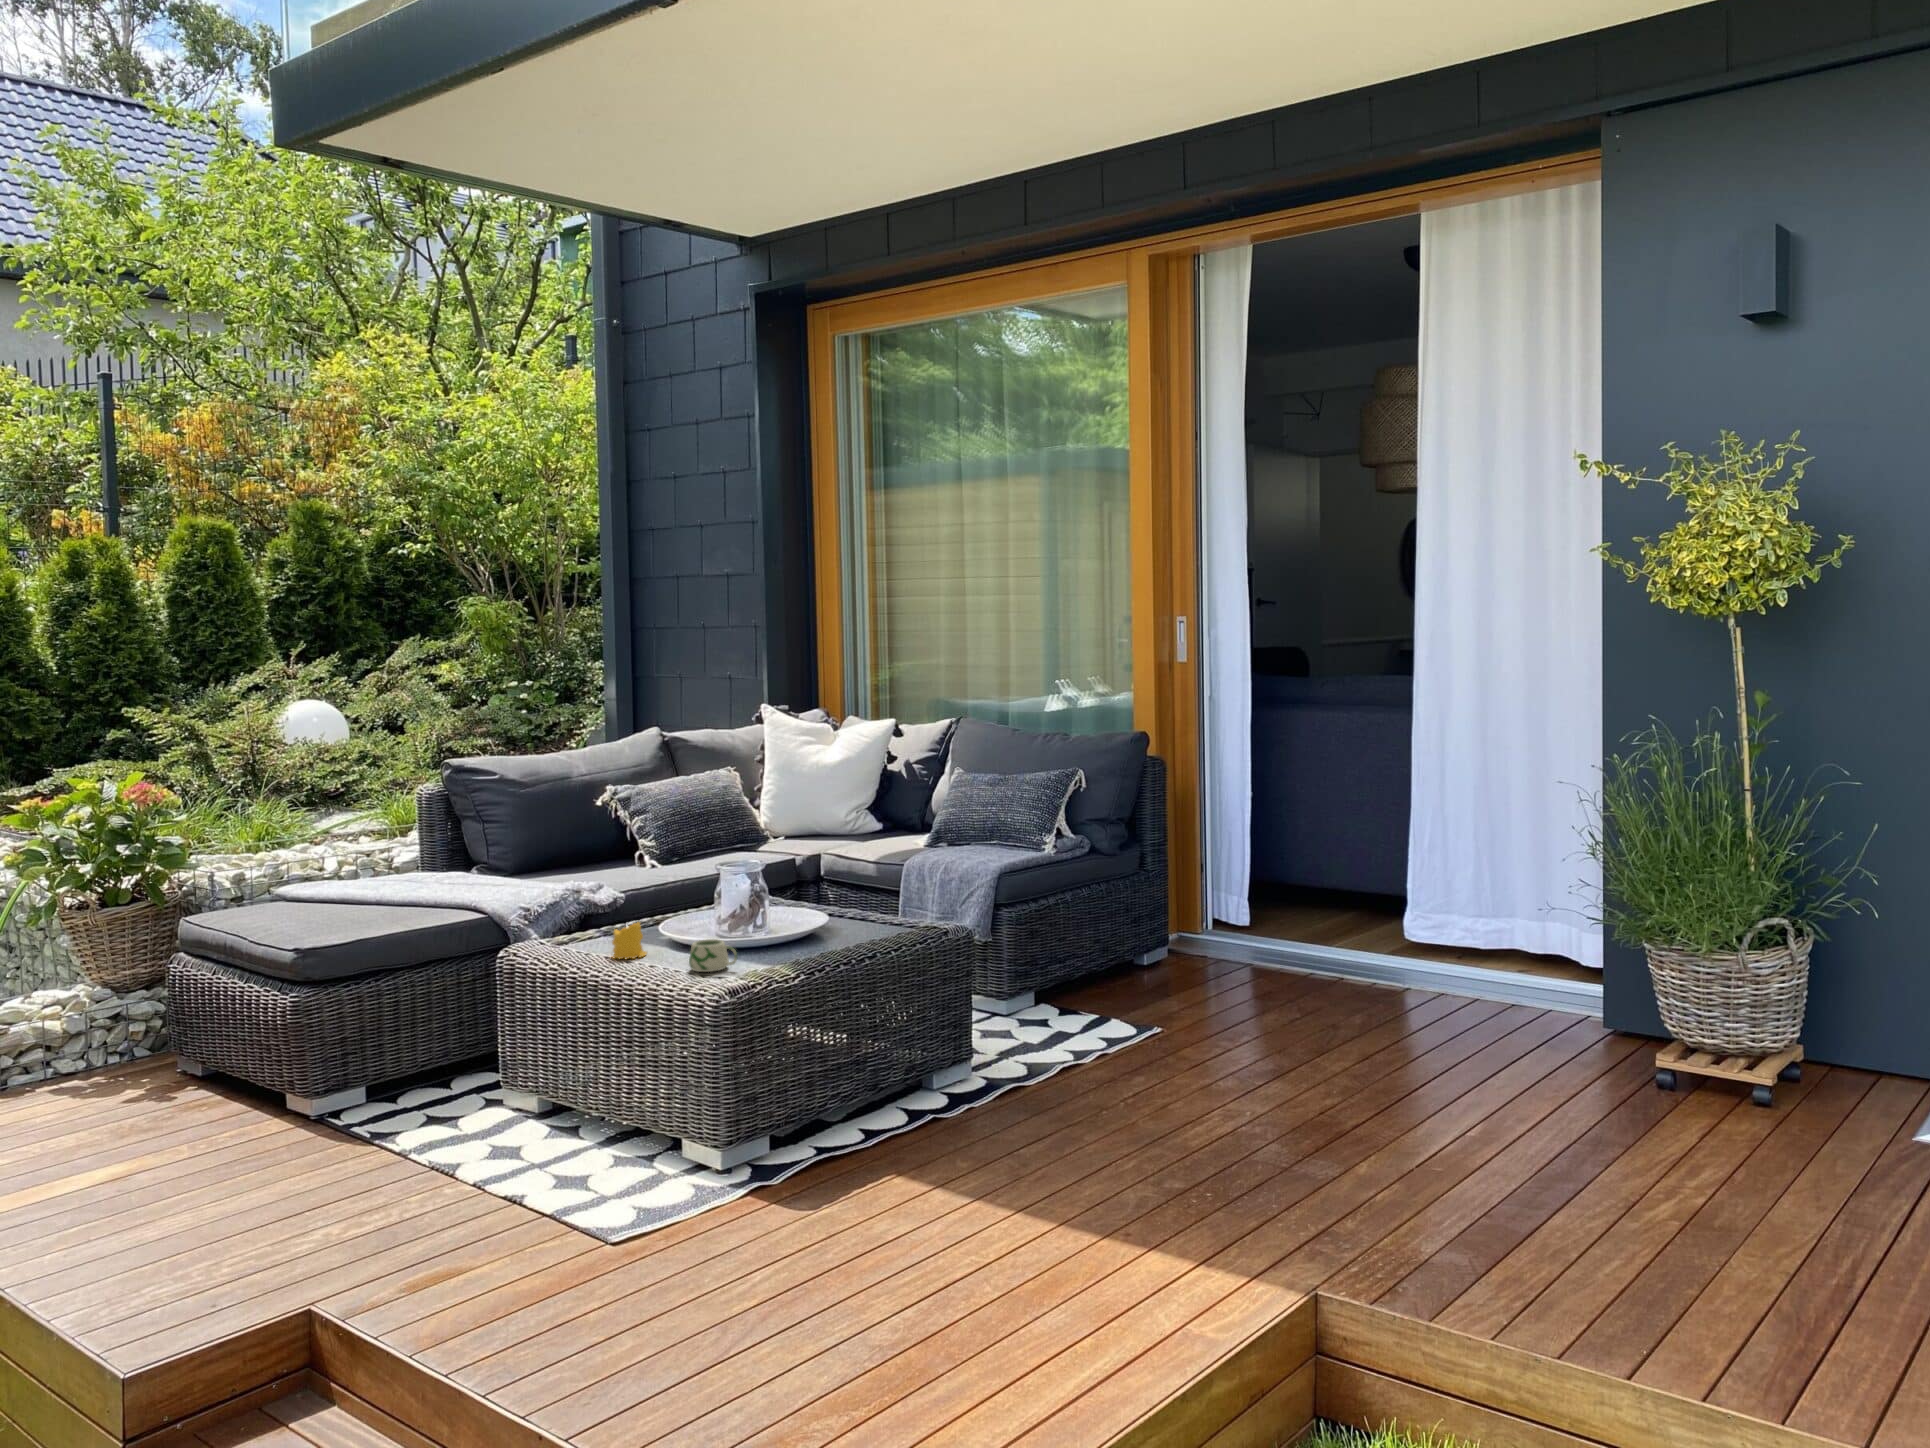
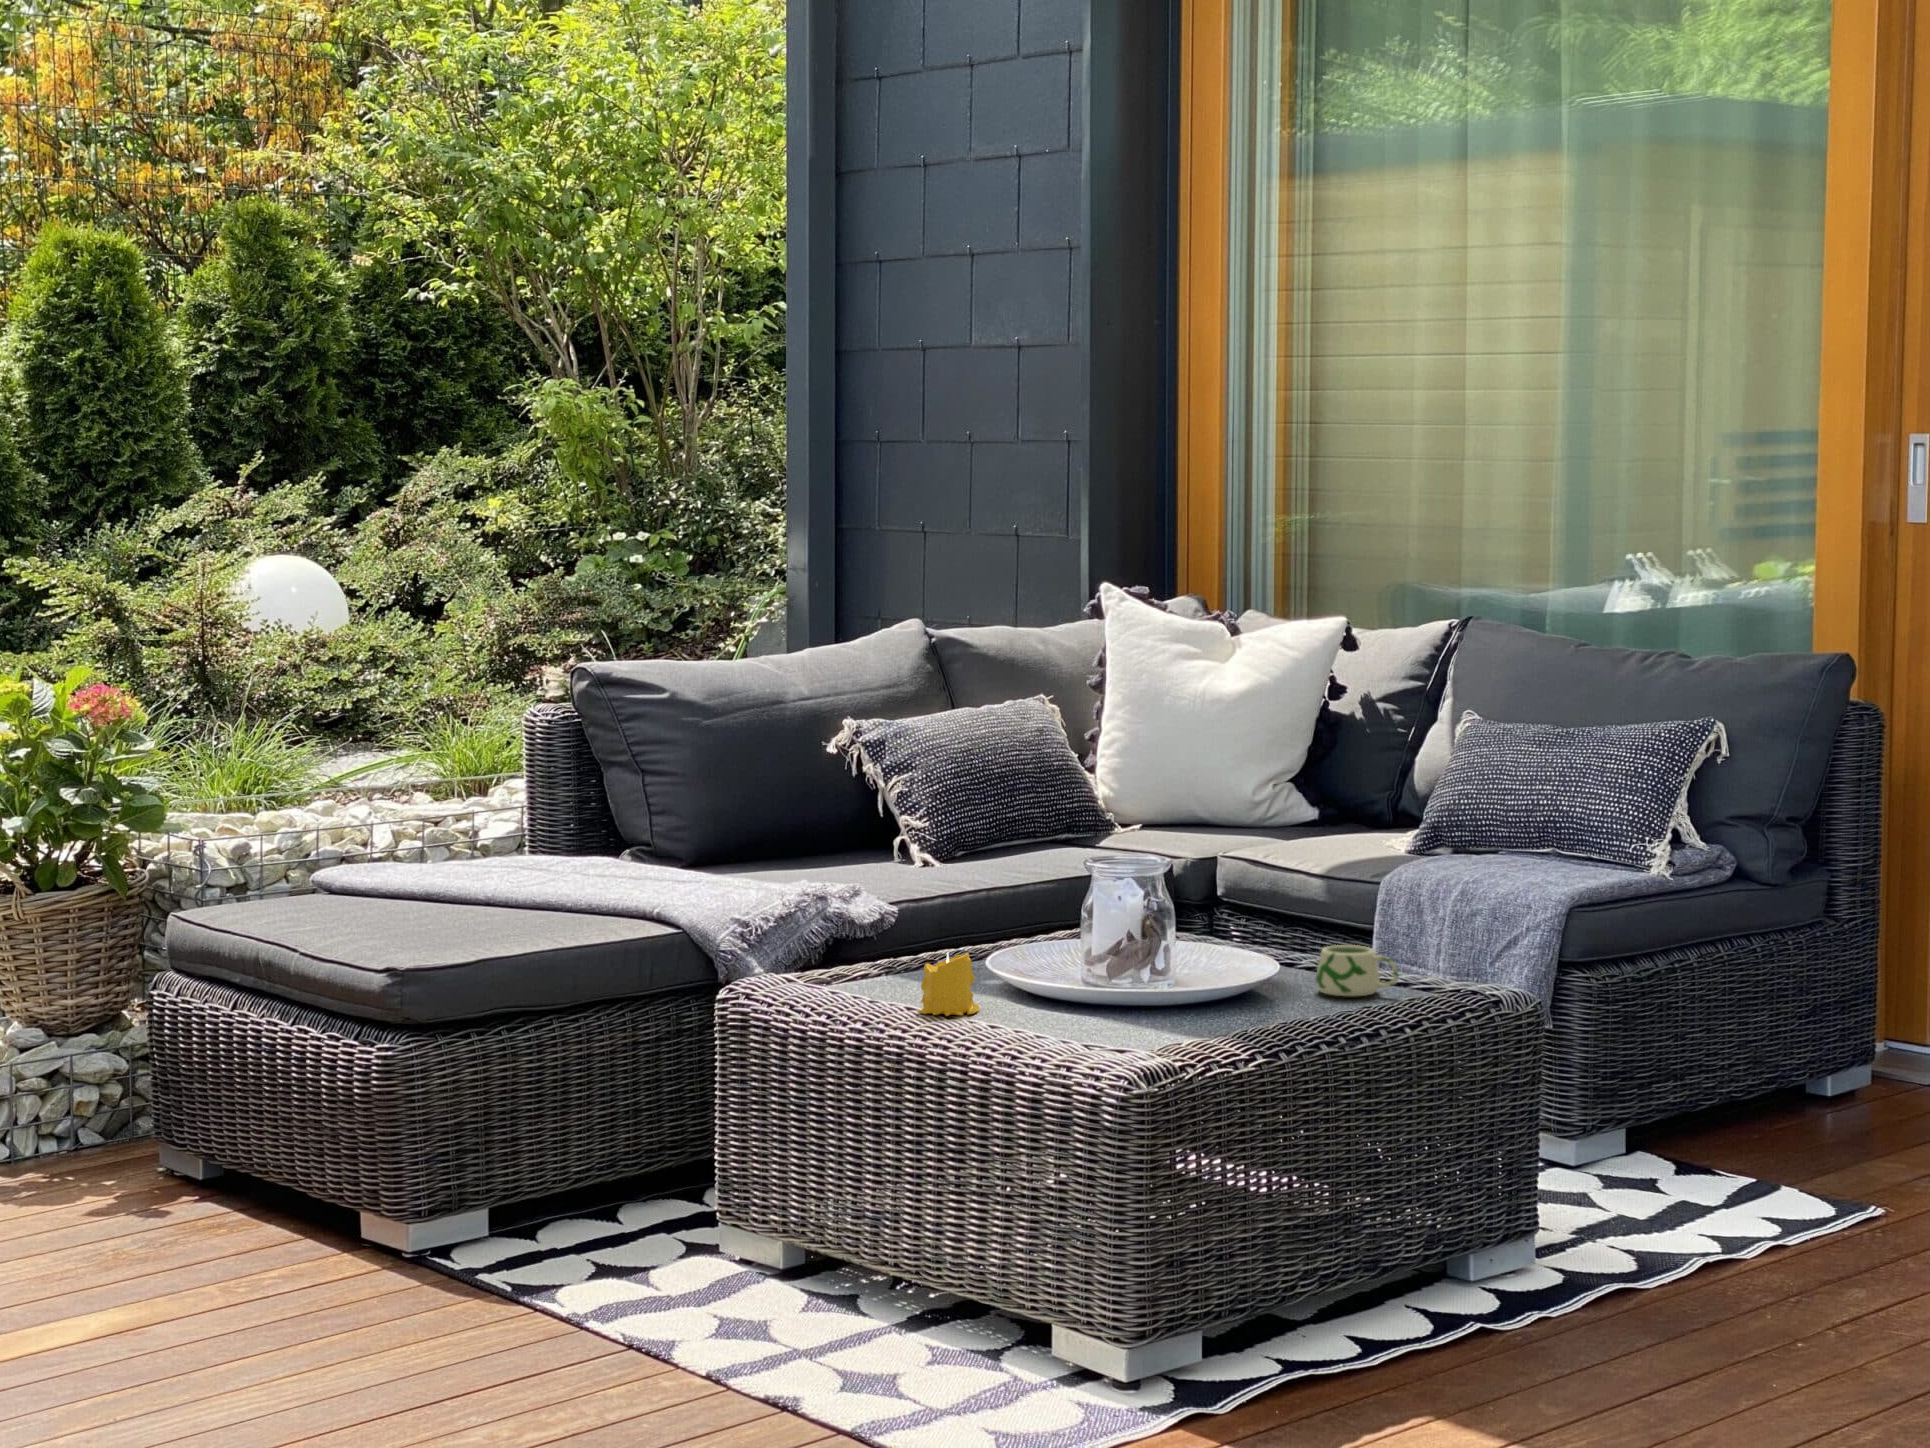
mug: present [689,939,737,972] -> present [1316,945,1398,996]

